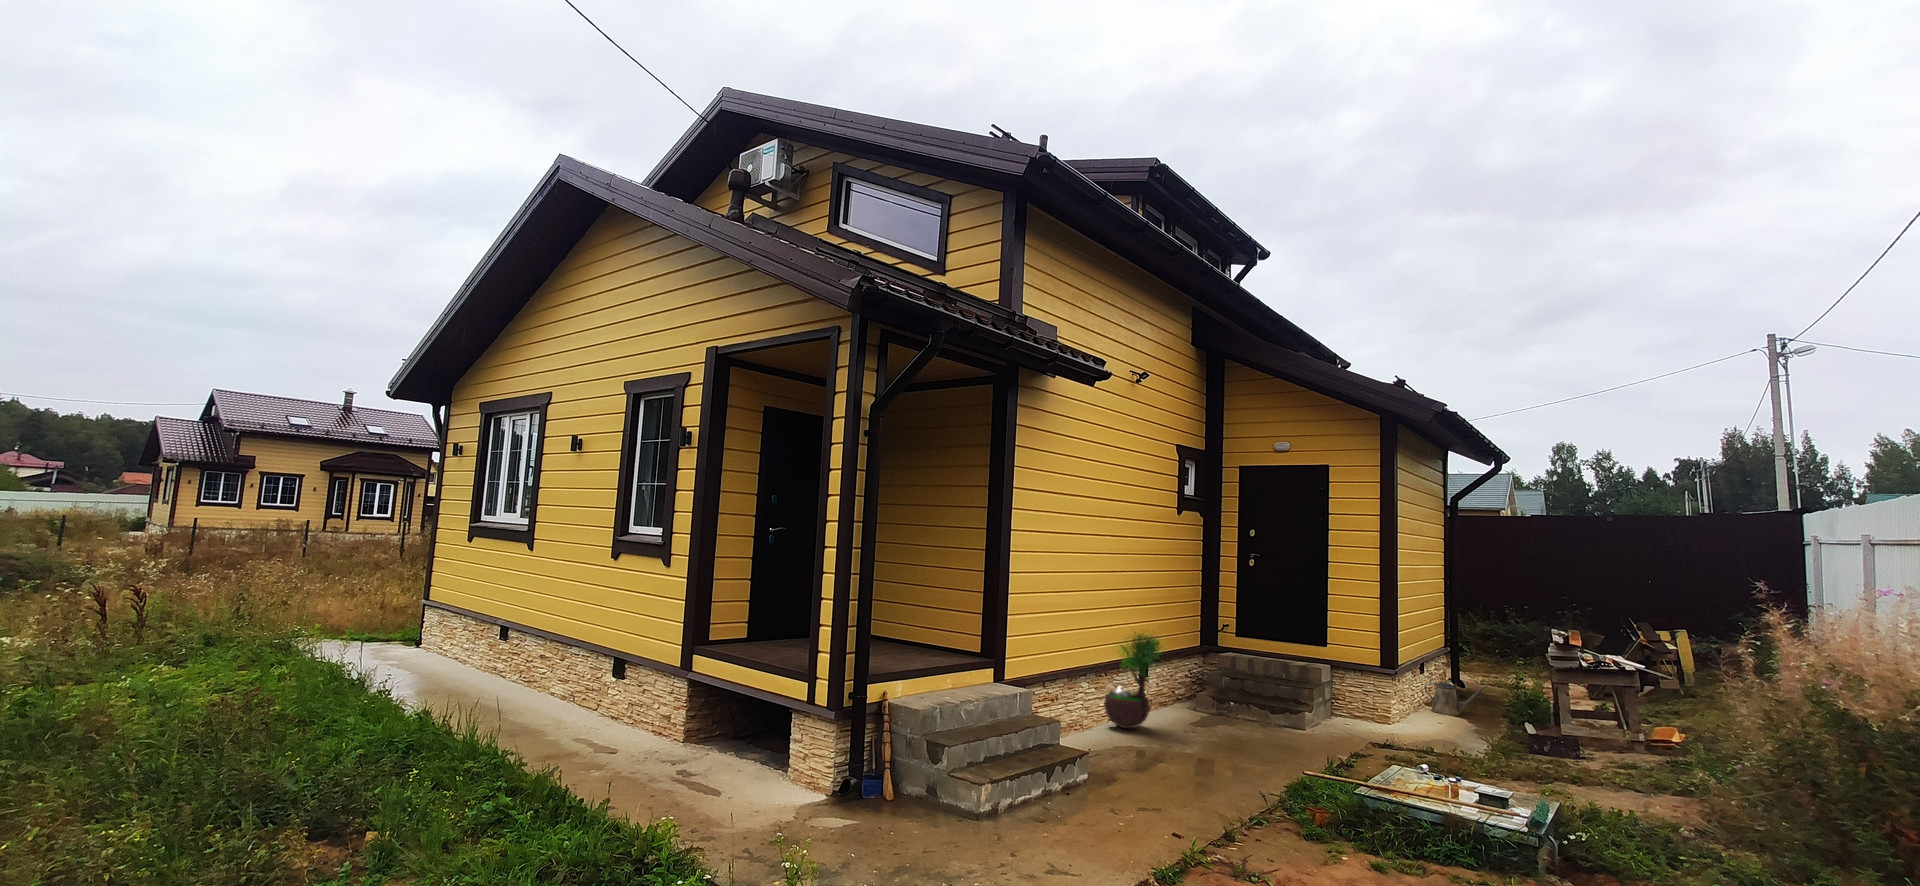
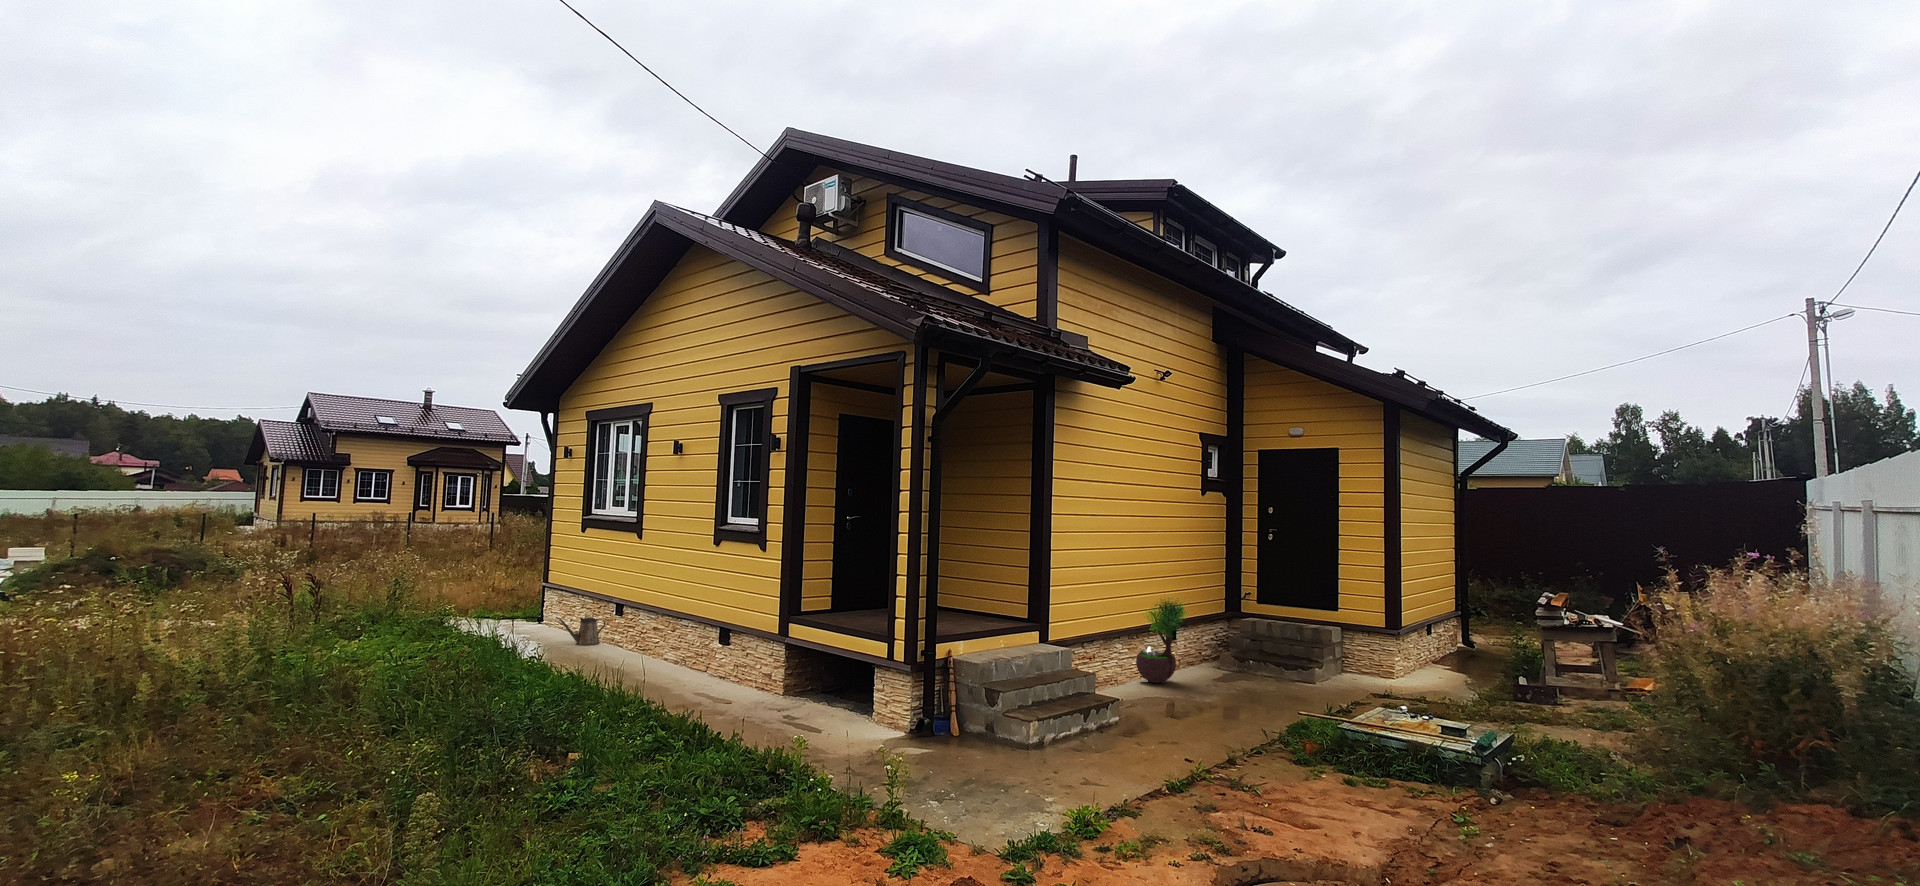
watering can: present [1424,683,1488,716] -> present [557,617,606,645]

